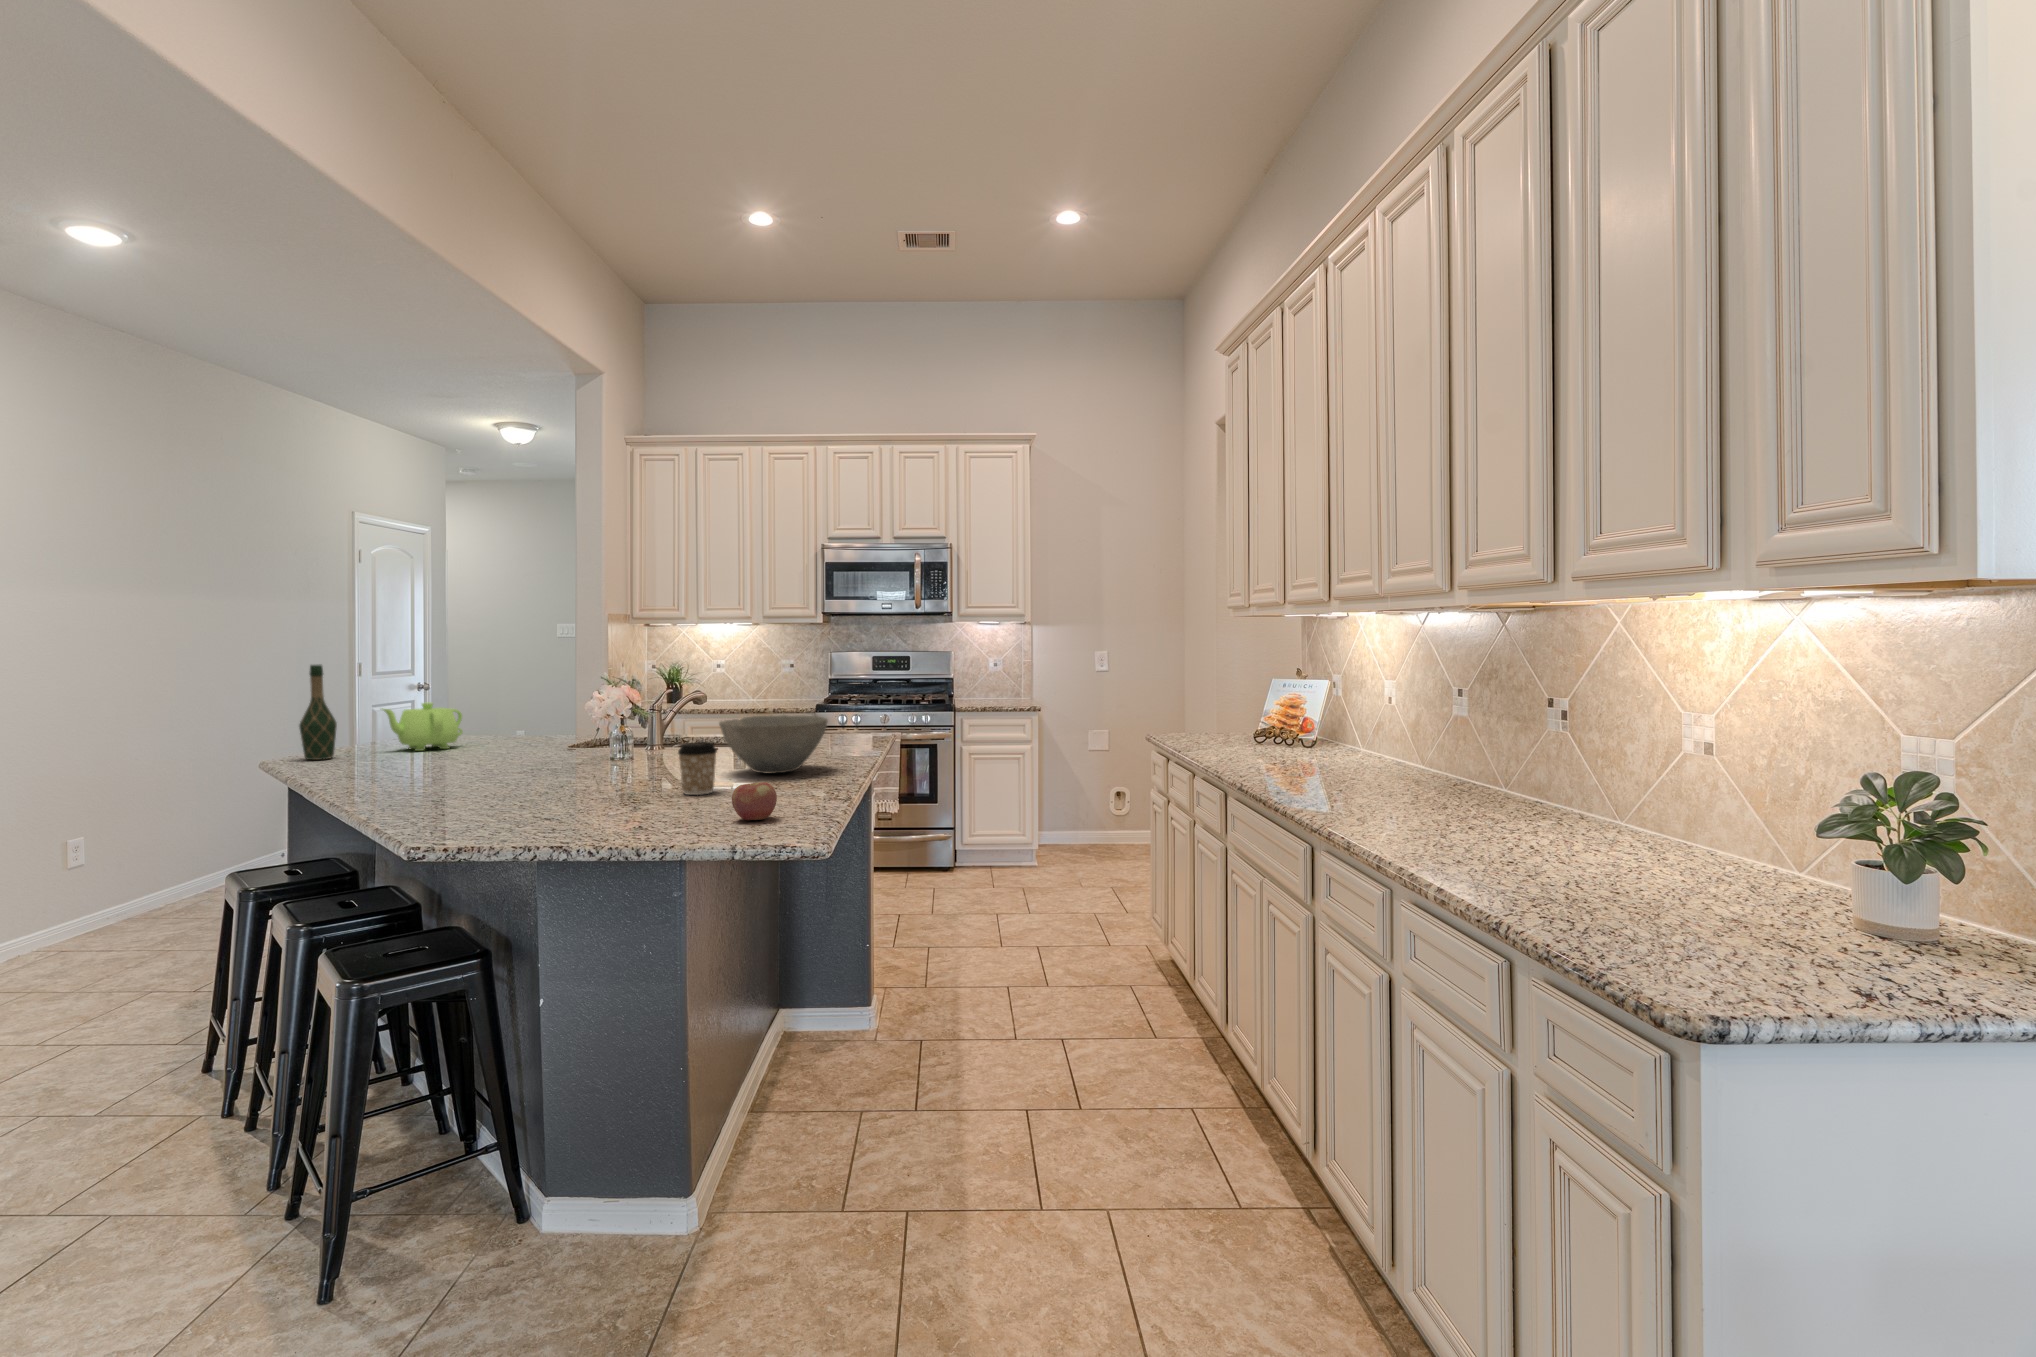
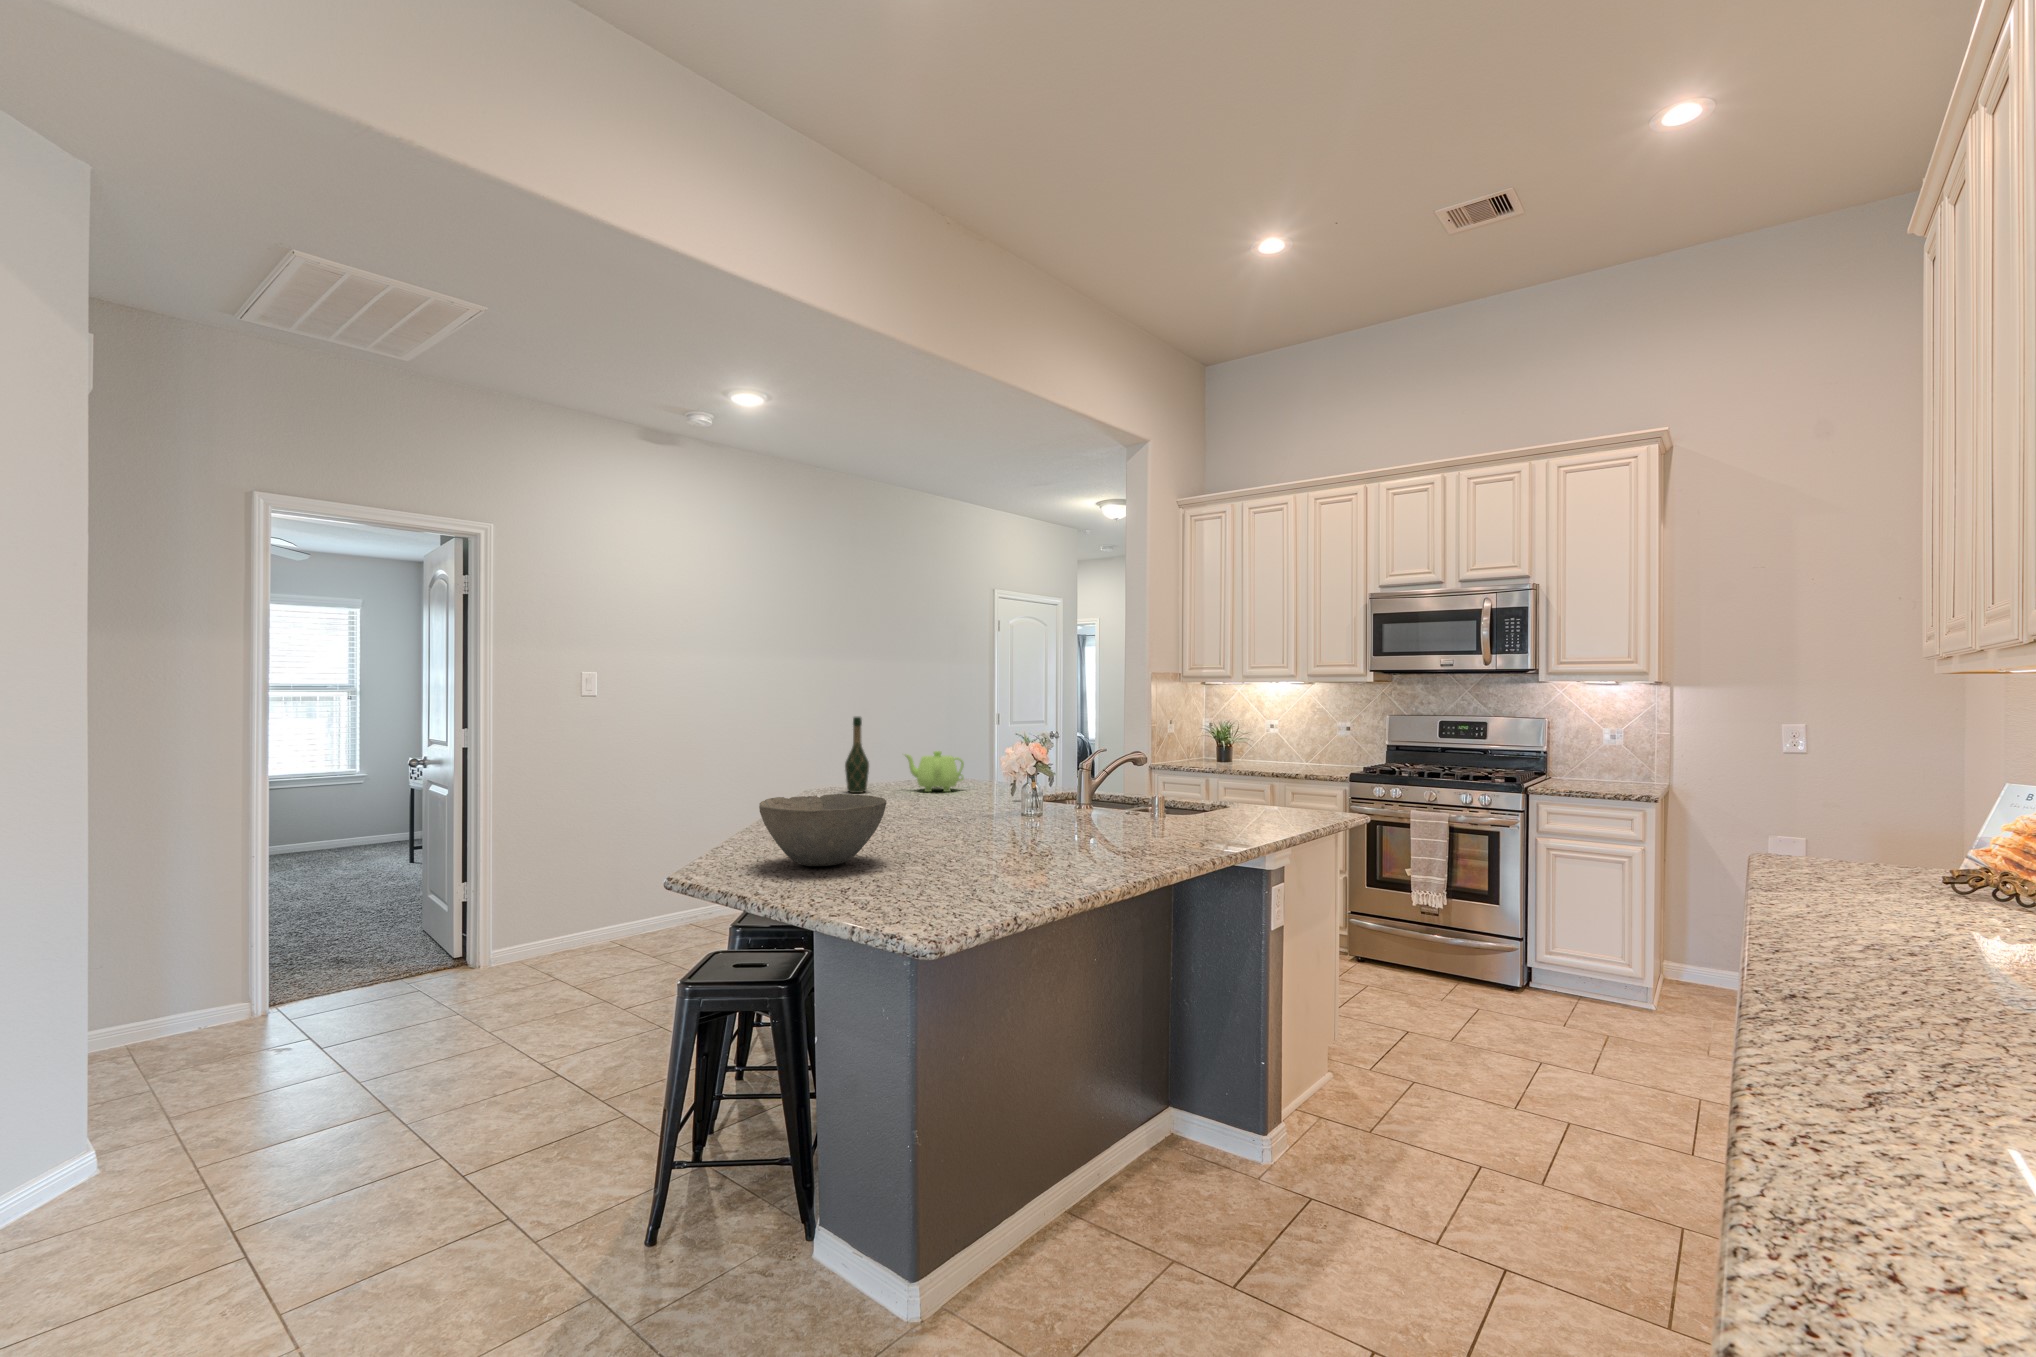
bowl: present [719,715,827,774] -> present [759,794,886,866]
coffee cup: present [678,743,717,795] -> none [980,809,1018,863]
apple: present [732,782,777,820] -> none [942,860,987,900]

